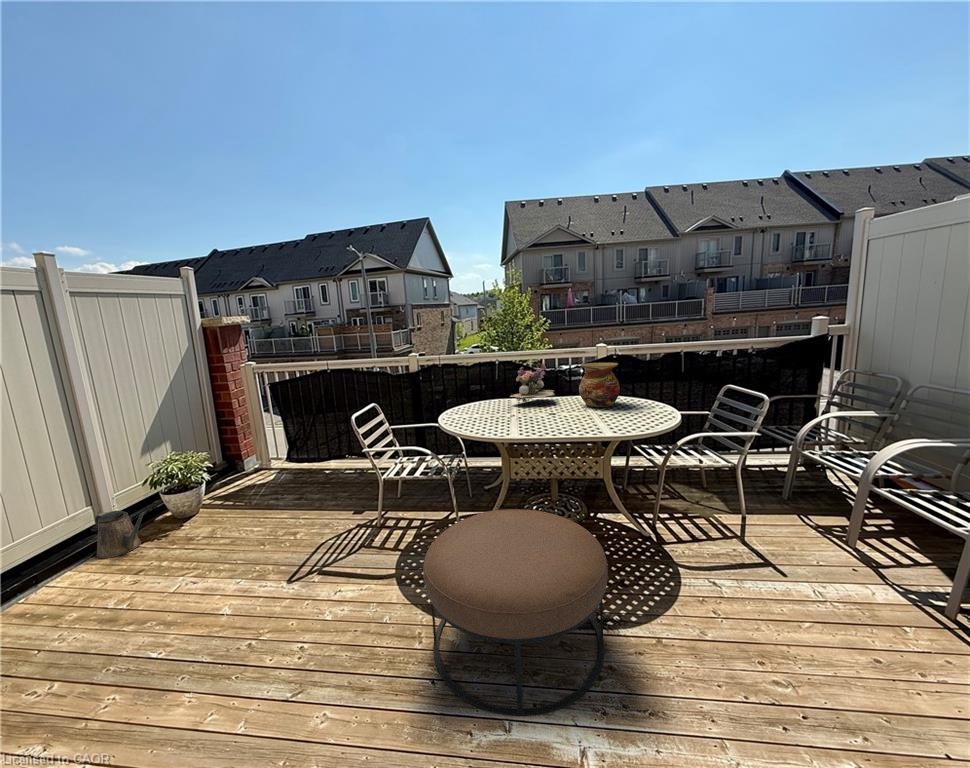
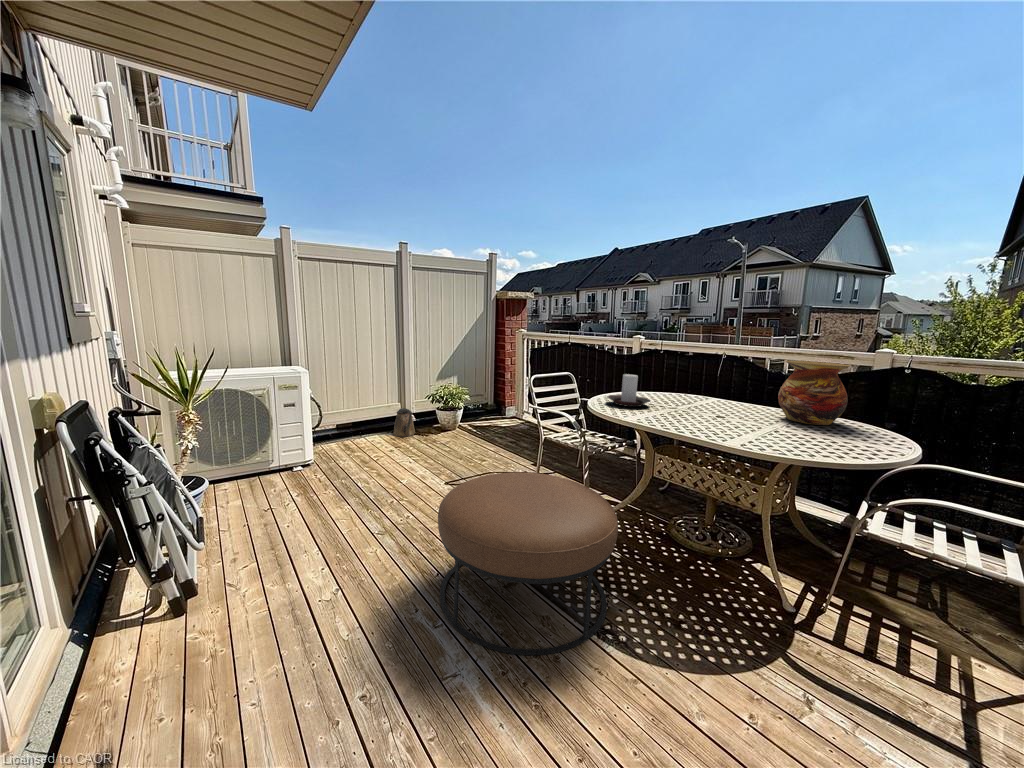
flower arrangement: present [510,363,555,403] -> none [696,355,767,402]
candle holder: none [471,396,510,427] -> present [607,374,650,407]

